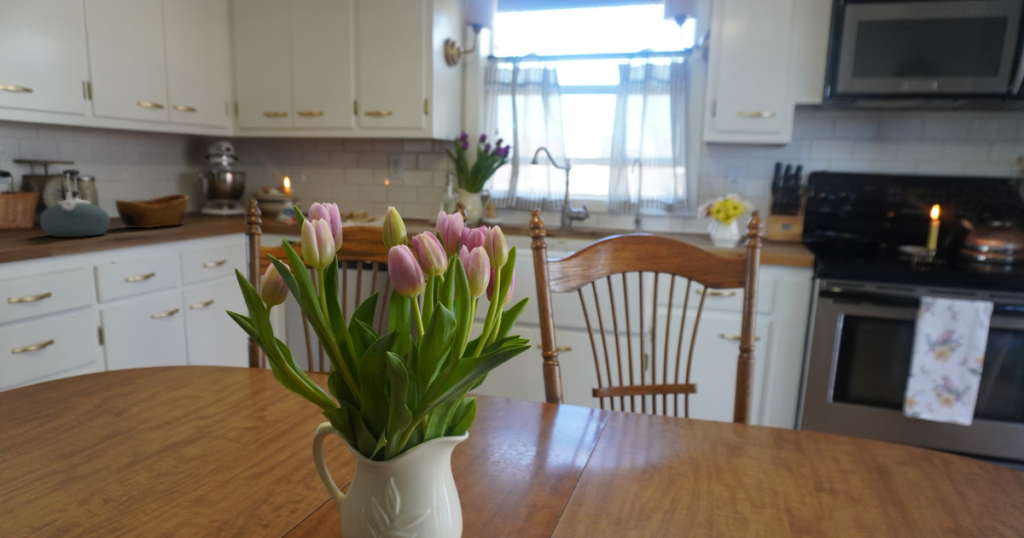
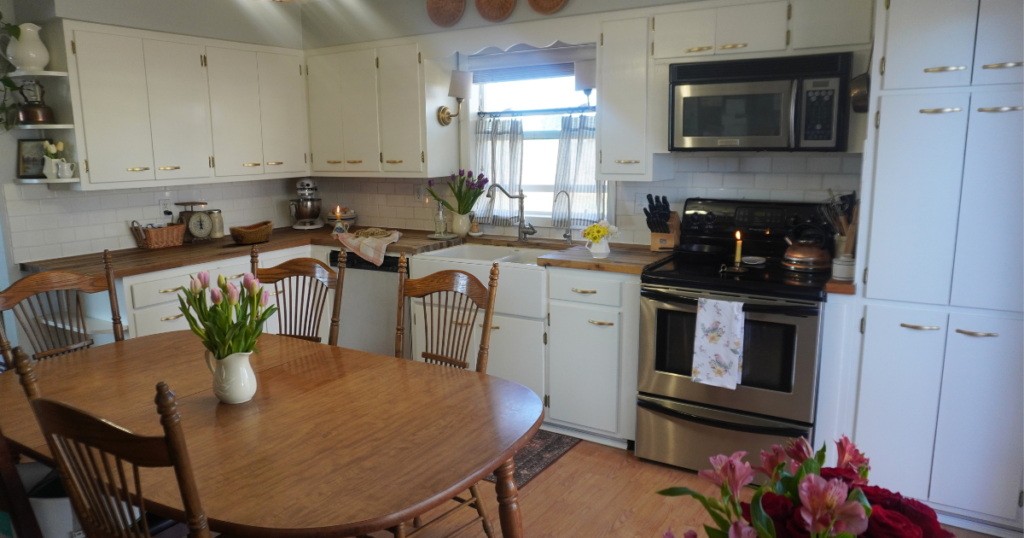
kettle: present [40,169,110,237] -> none [189,212,224,251]

